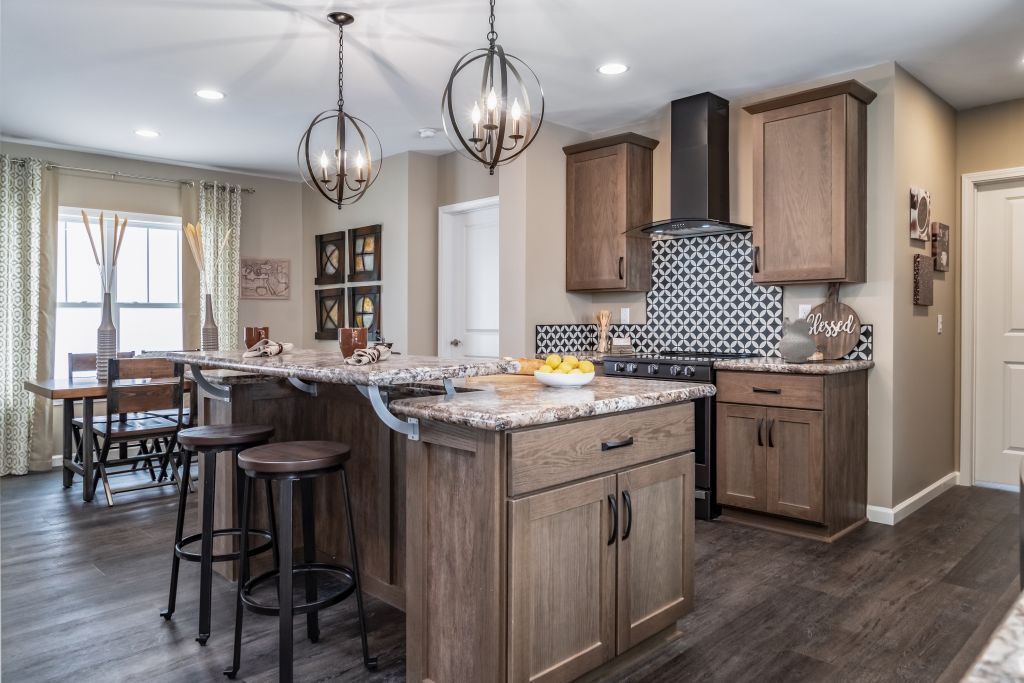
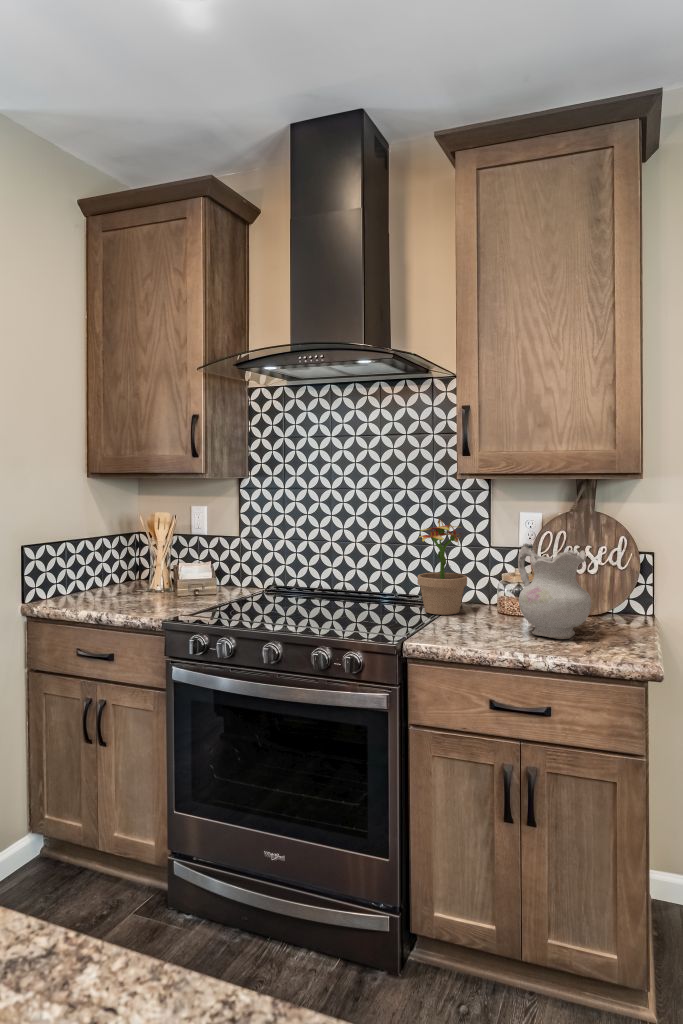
potted plant: none [735,308,763,358] -> present [418,519,467,615]

